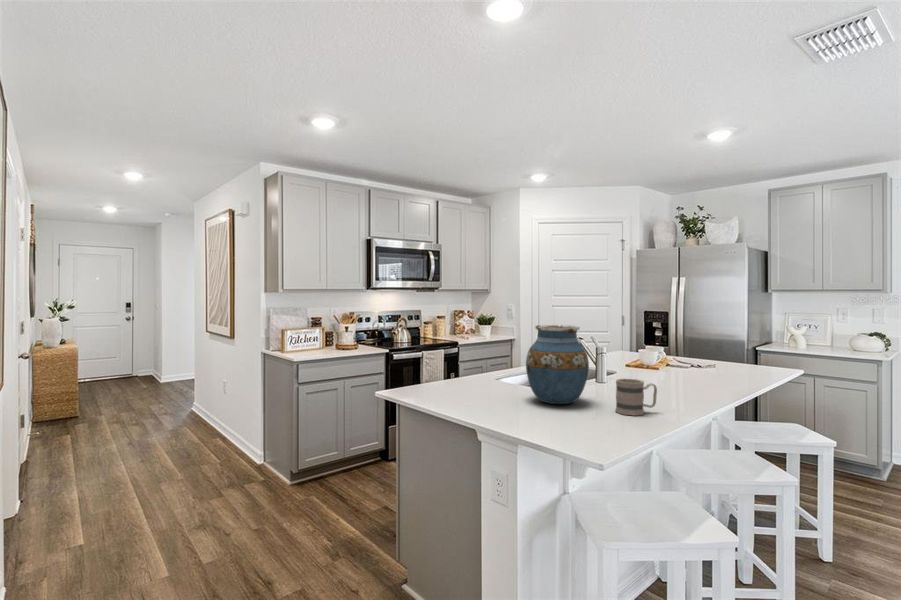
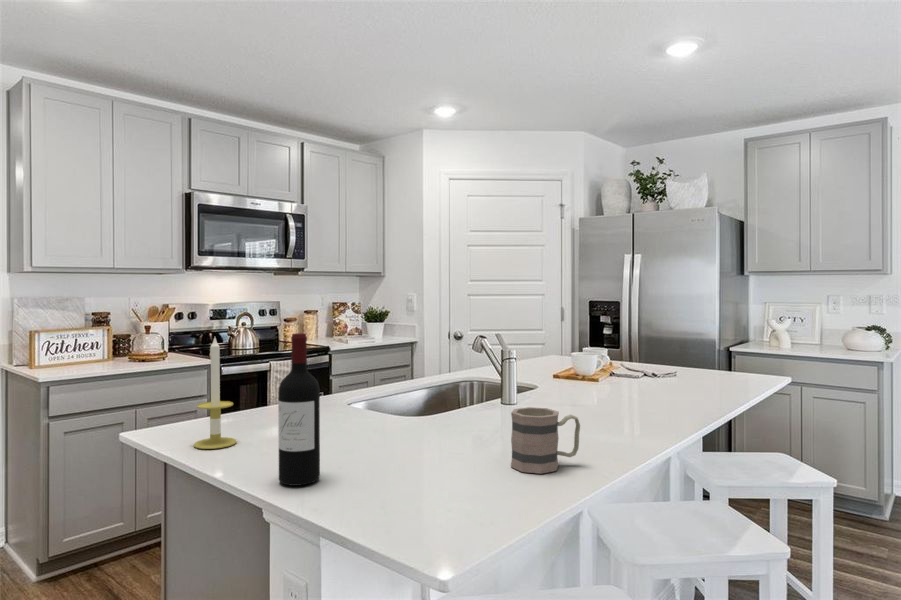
vase: present [526,325,589,404] -> none [365,316,471,454]
candle: none [427,334,449,398] -> present [194,338,236,449]
wine bottle: none [489,334,511,416] -> present [278,333,320,486]

